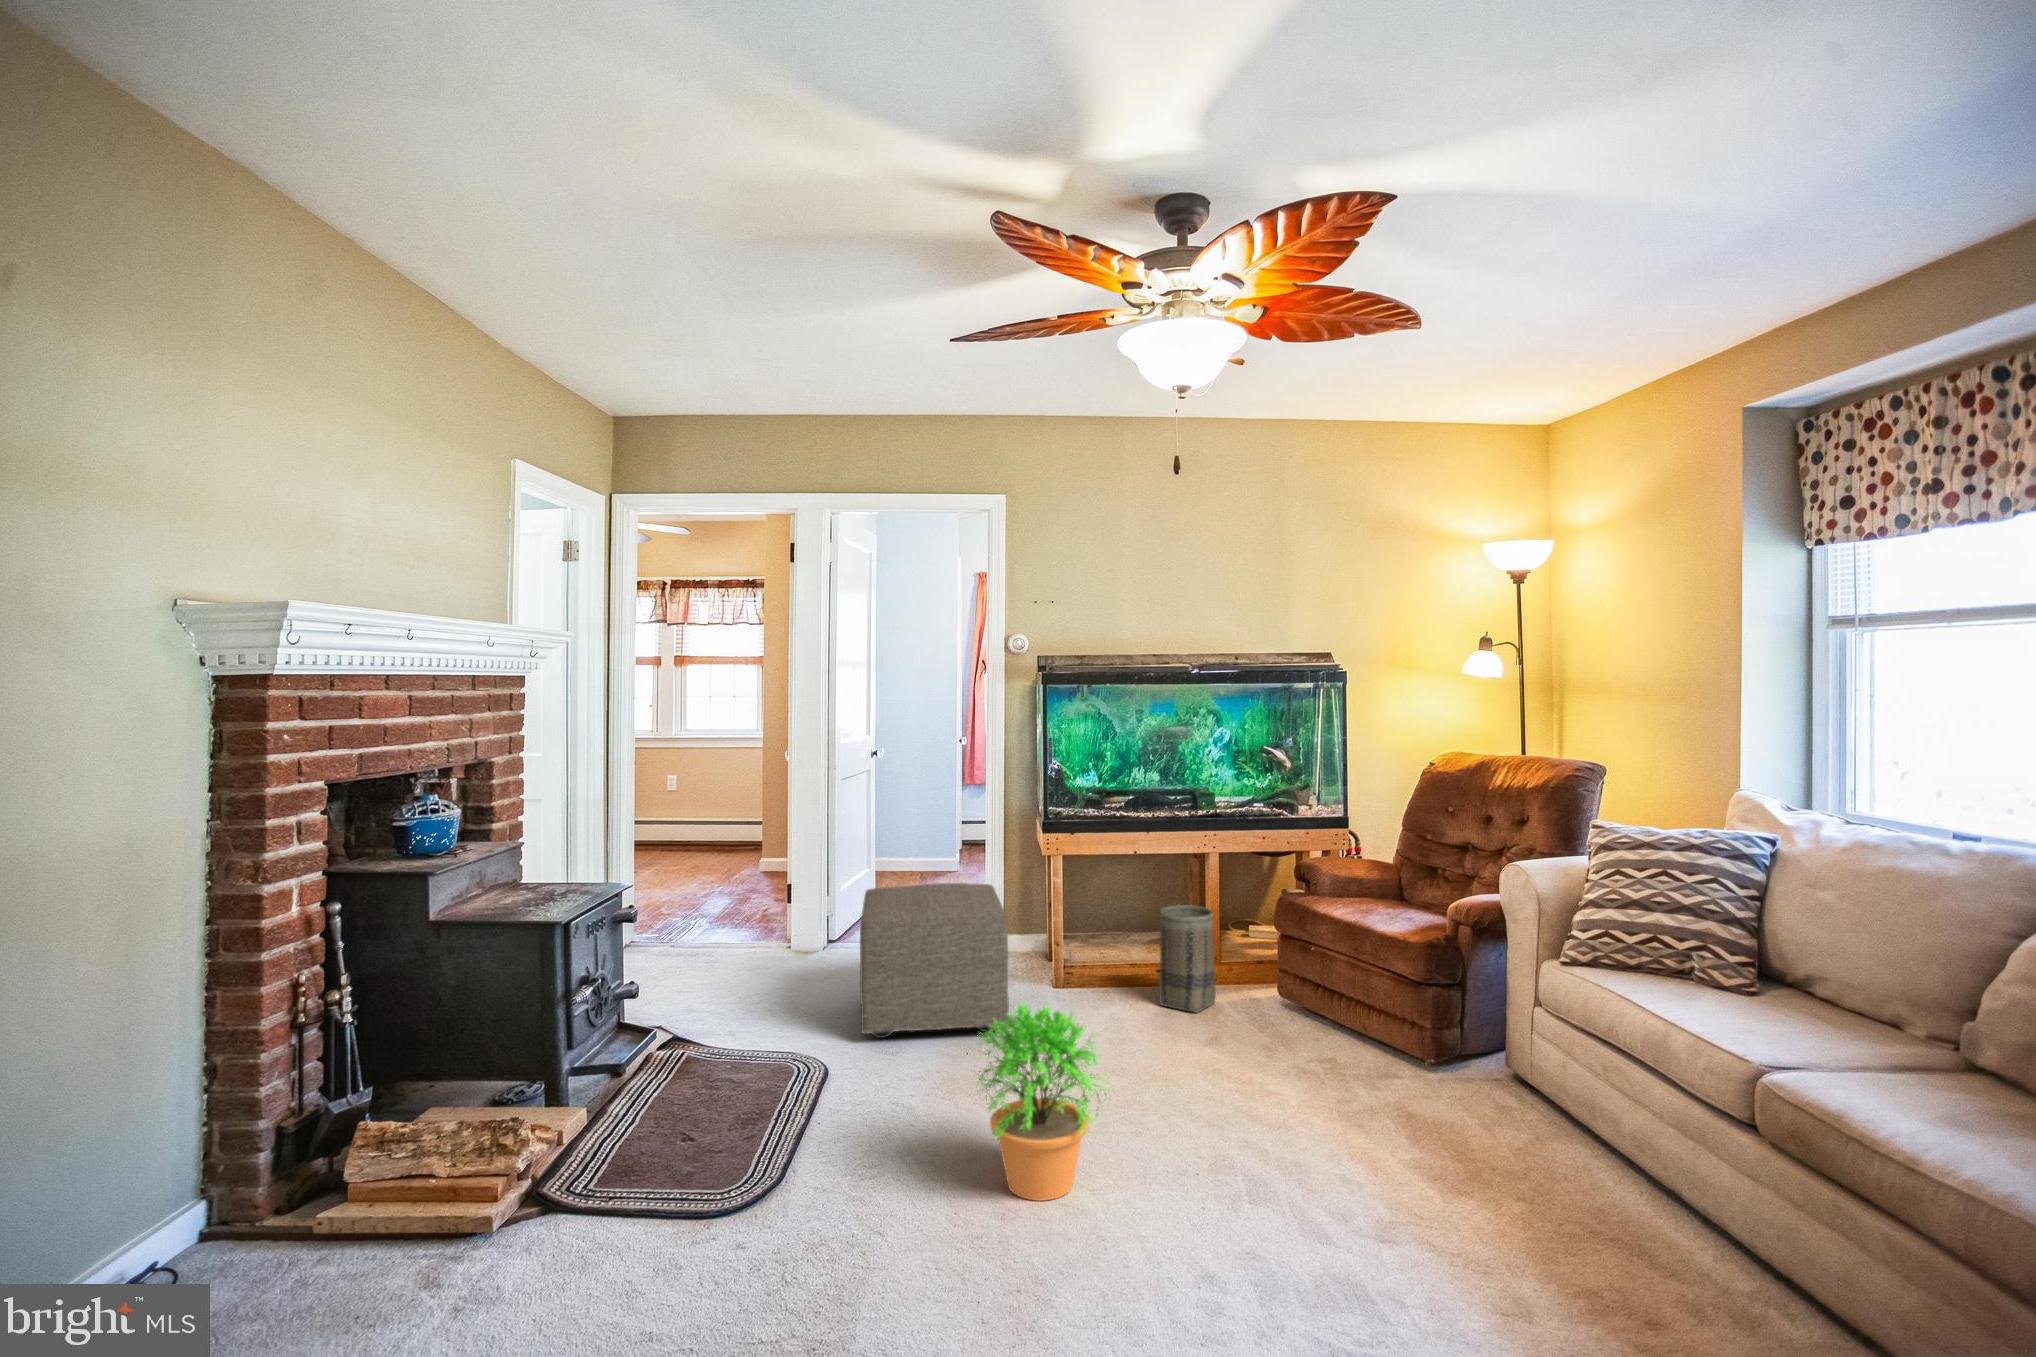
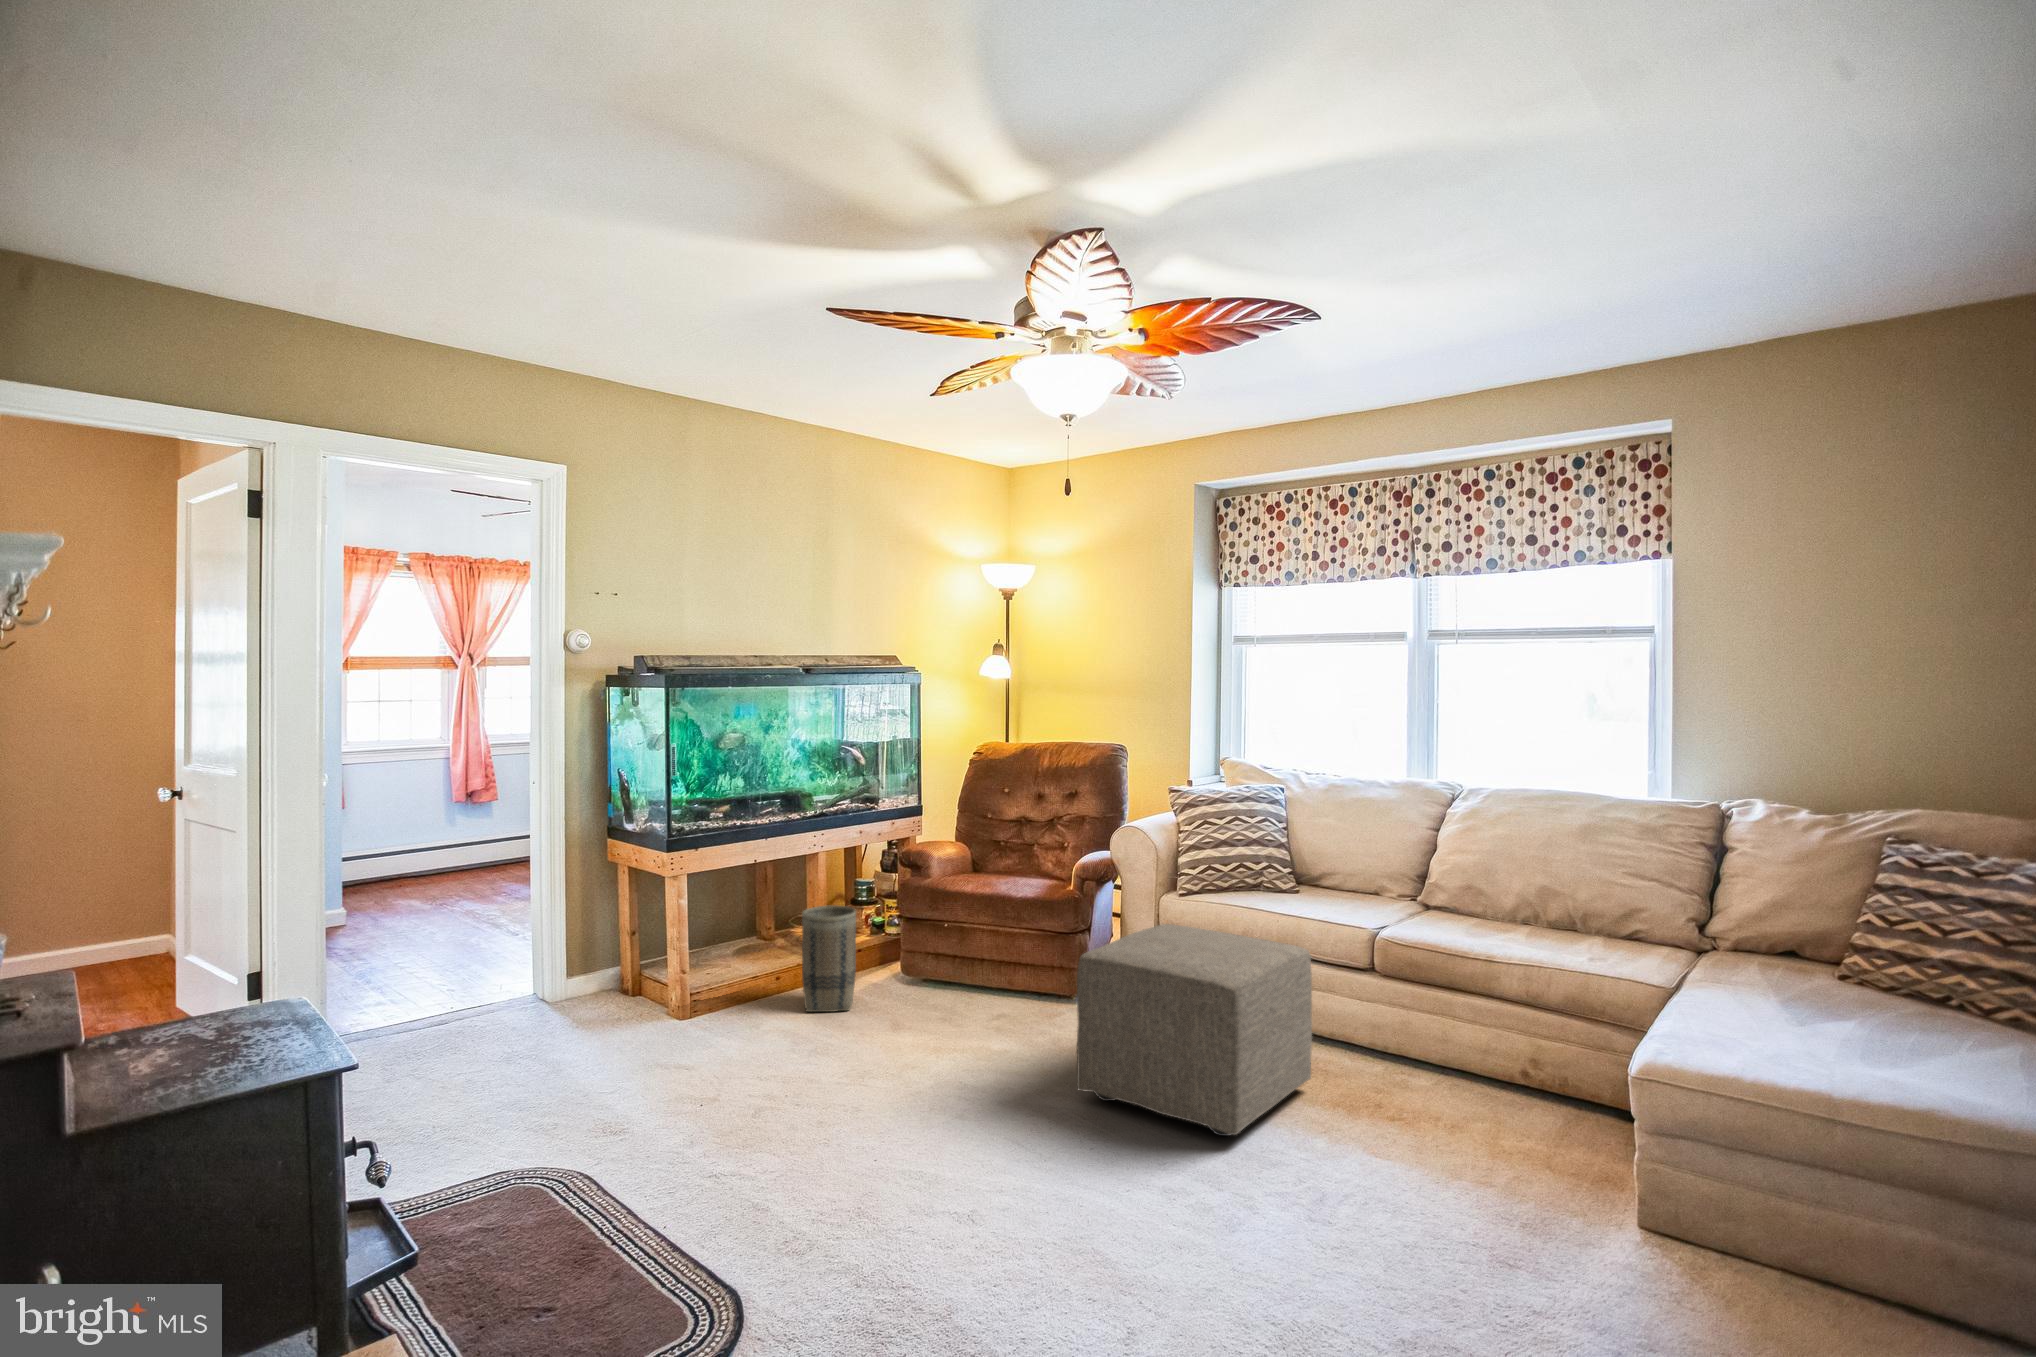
ottoman: present [860,883,1009,1038] -> present [1077,924,1312,1136]
potted plant: present [976,1002,1110,1201] -> none [872,999,1018,1196]

